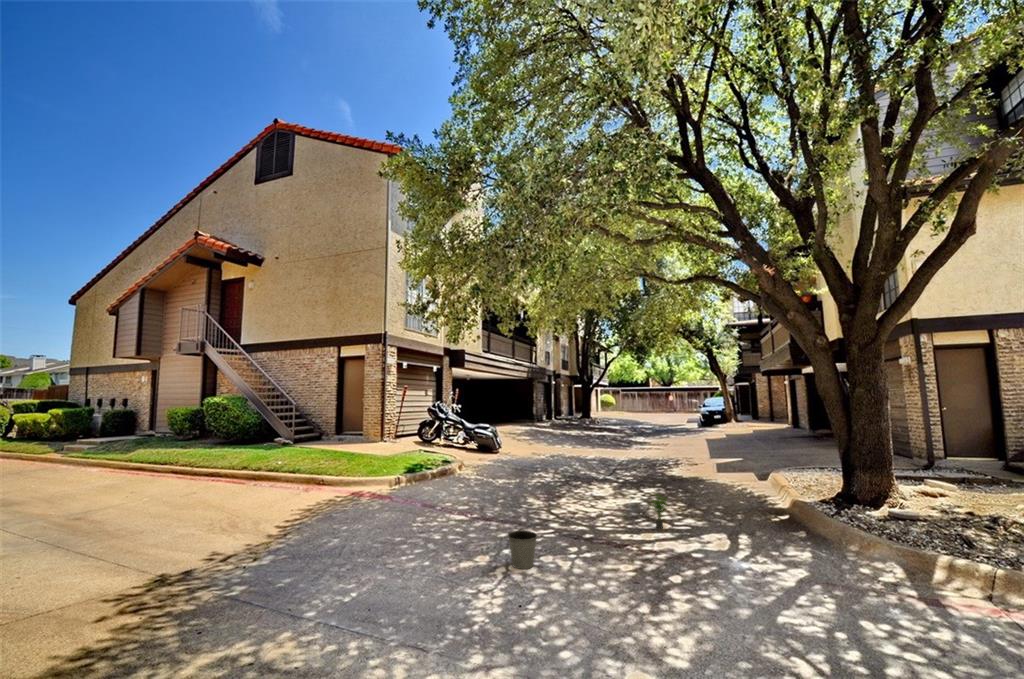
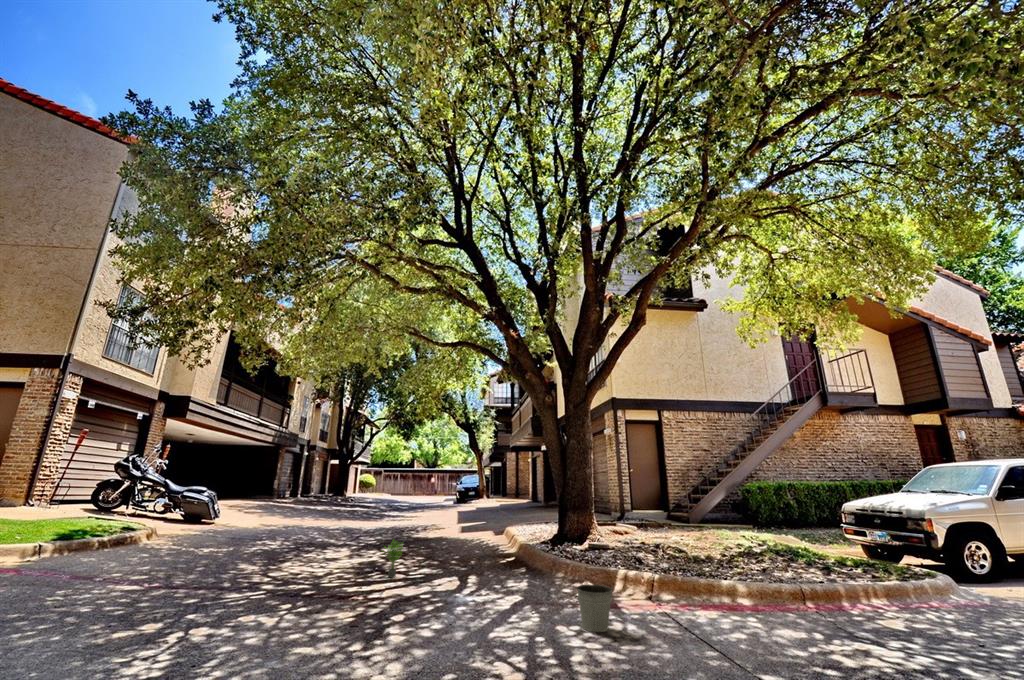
bucket: present [508,530,537,569] -> present [576,585,612,632]

